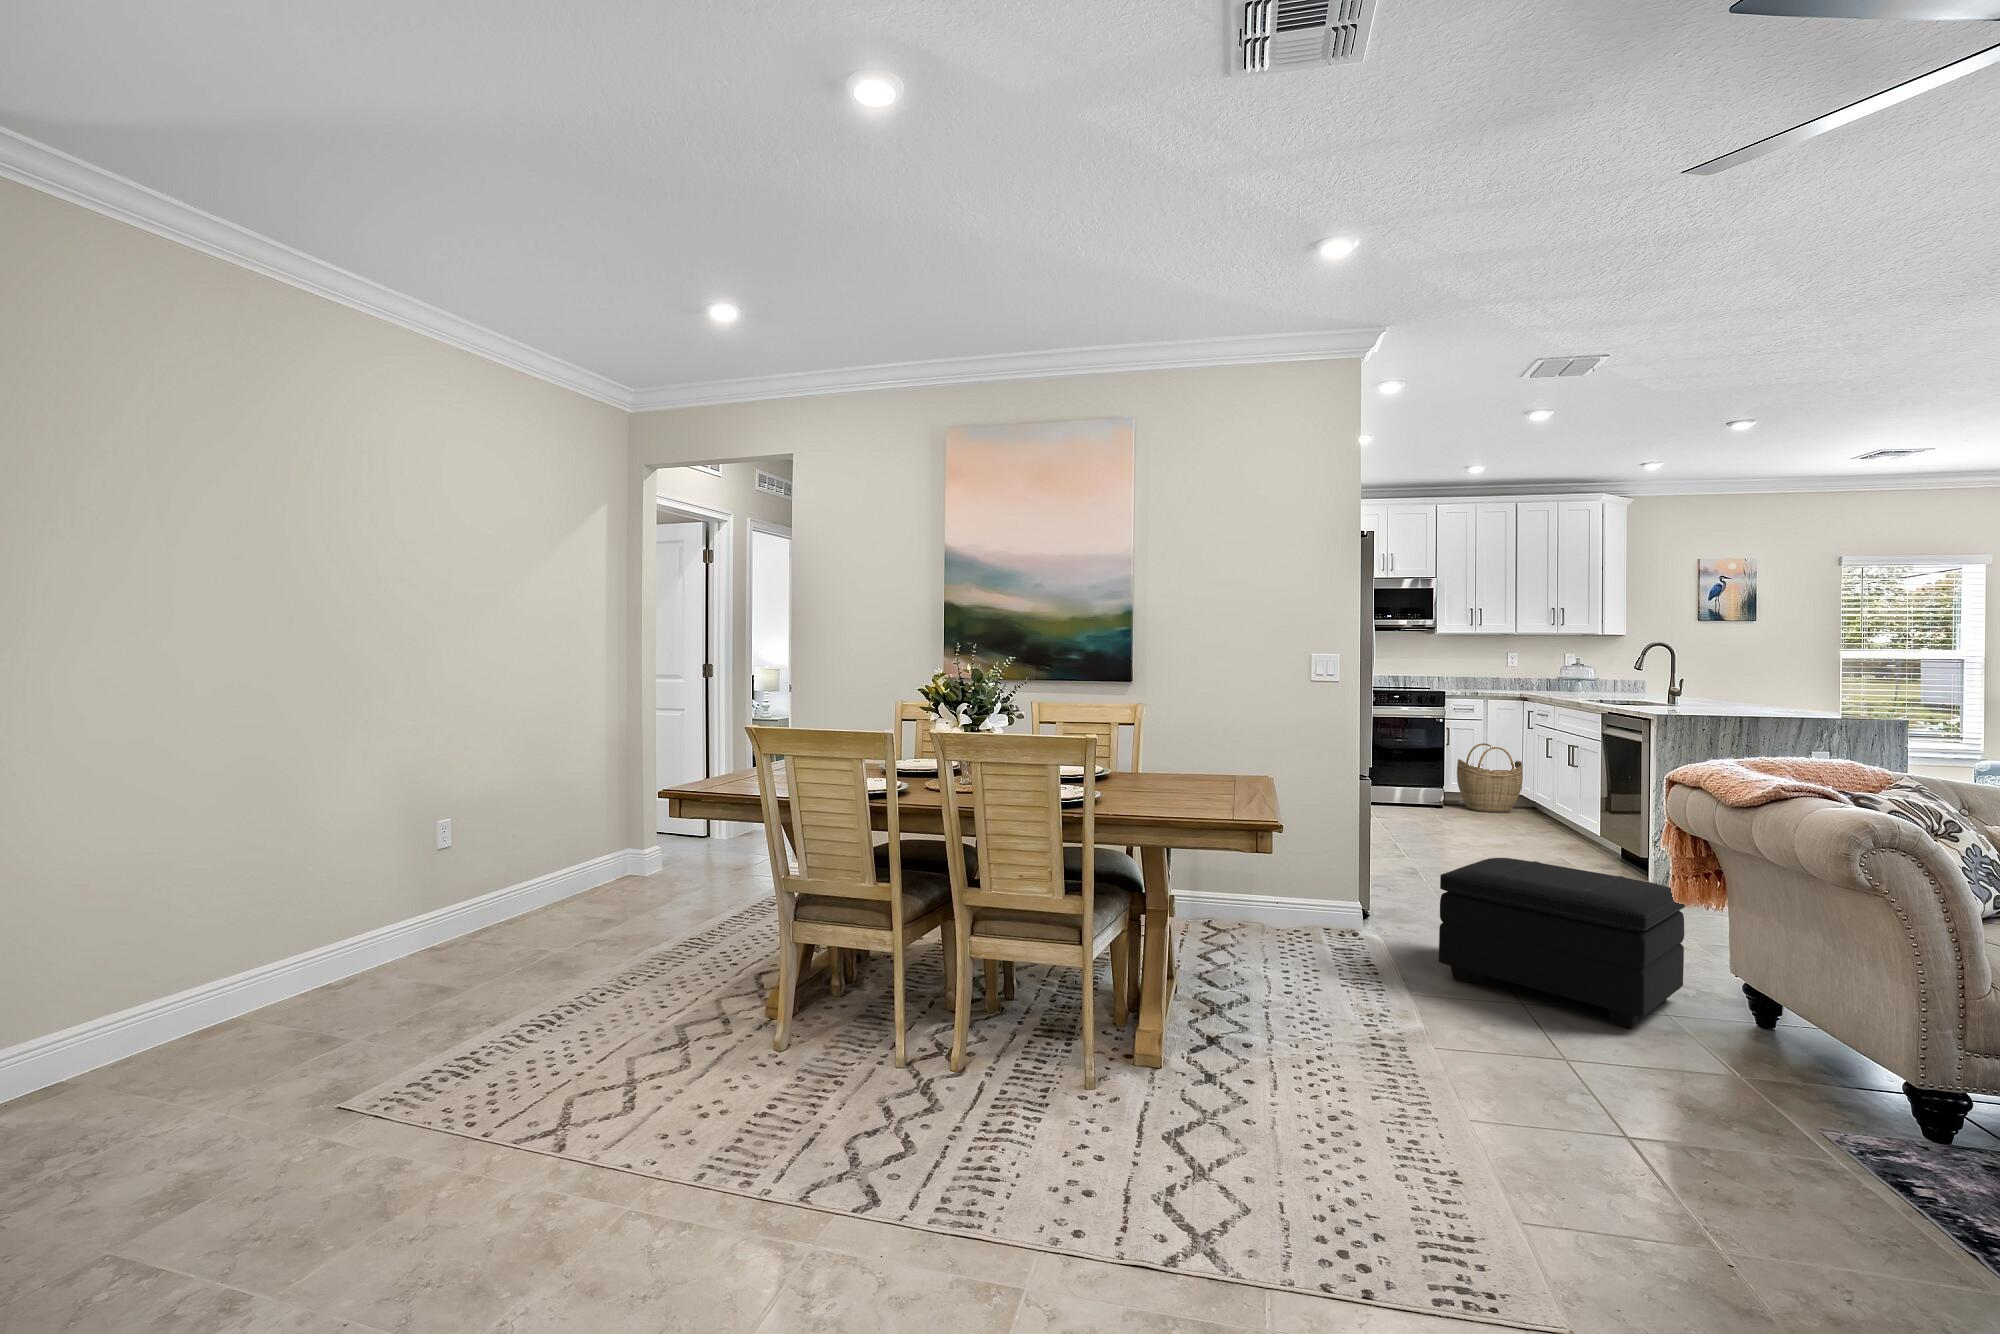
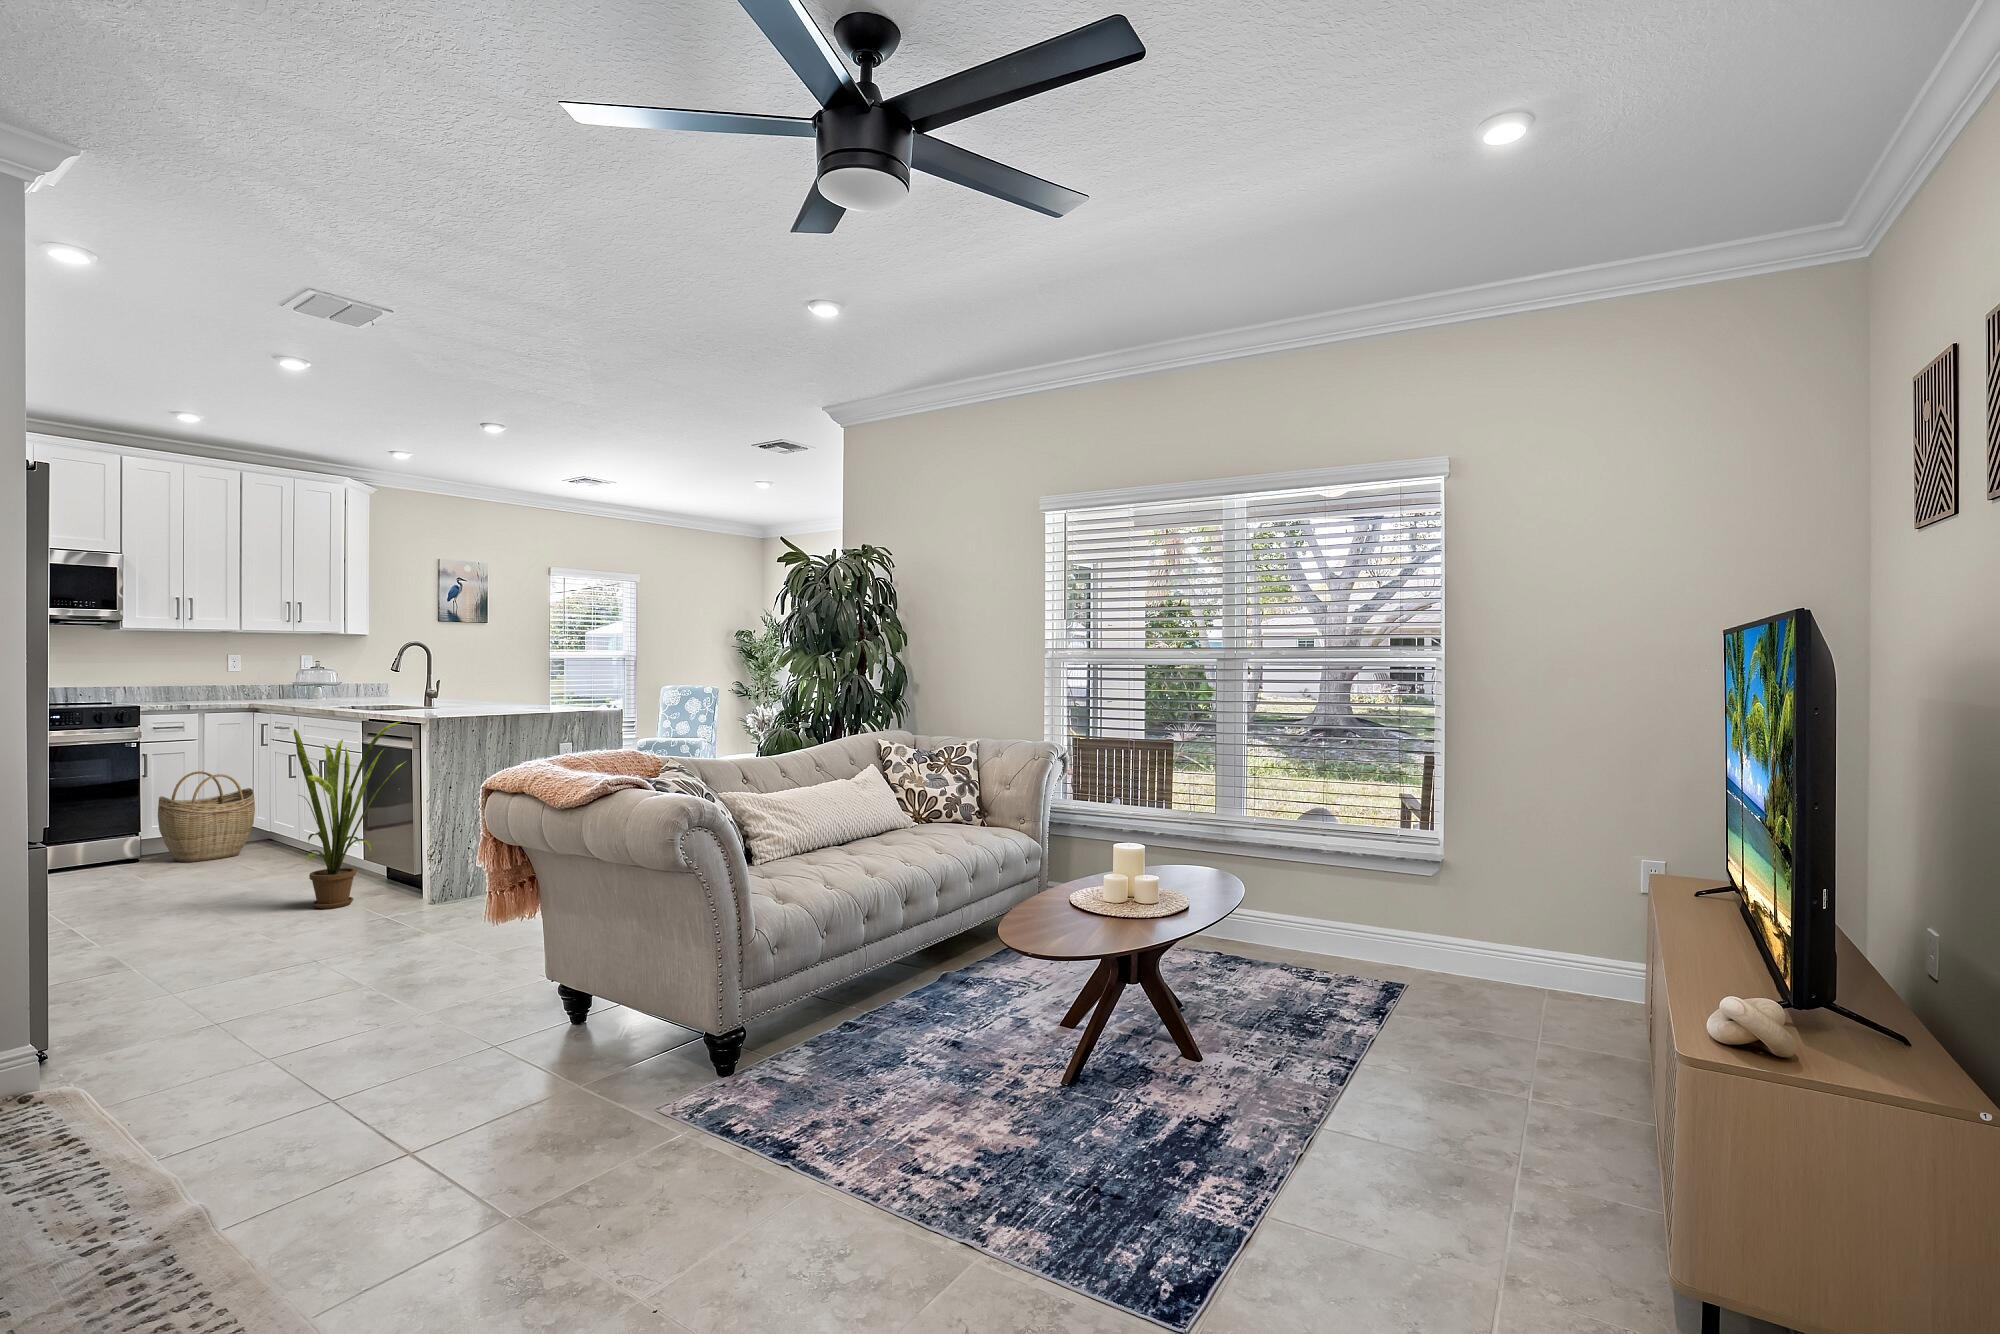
house plant: none [1538,715,1637,867] -> present [294,722,405,908]
footstool: present [1439,858,1685,1028] -> none [198,908,503,1109]

